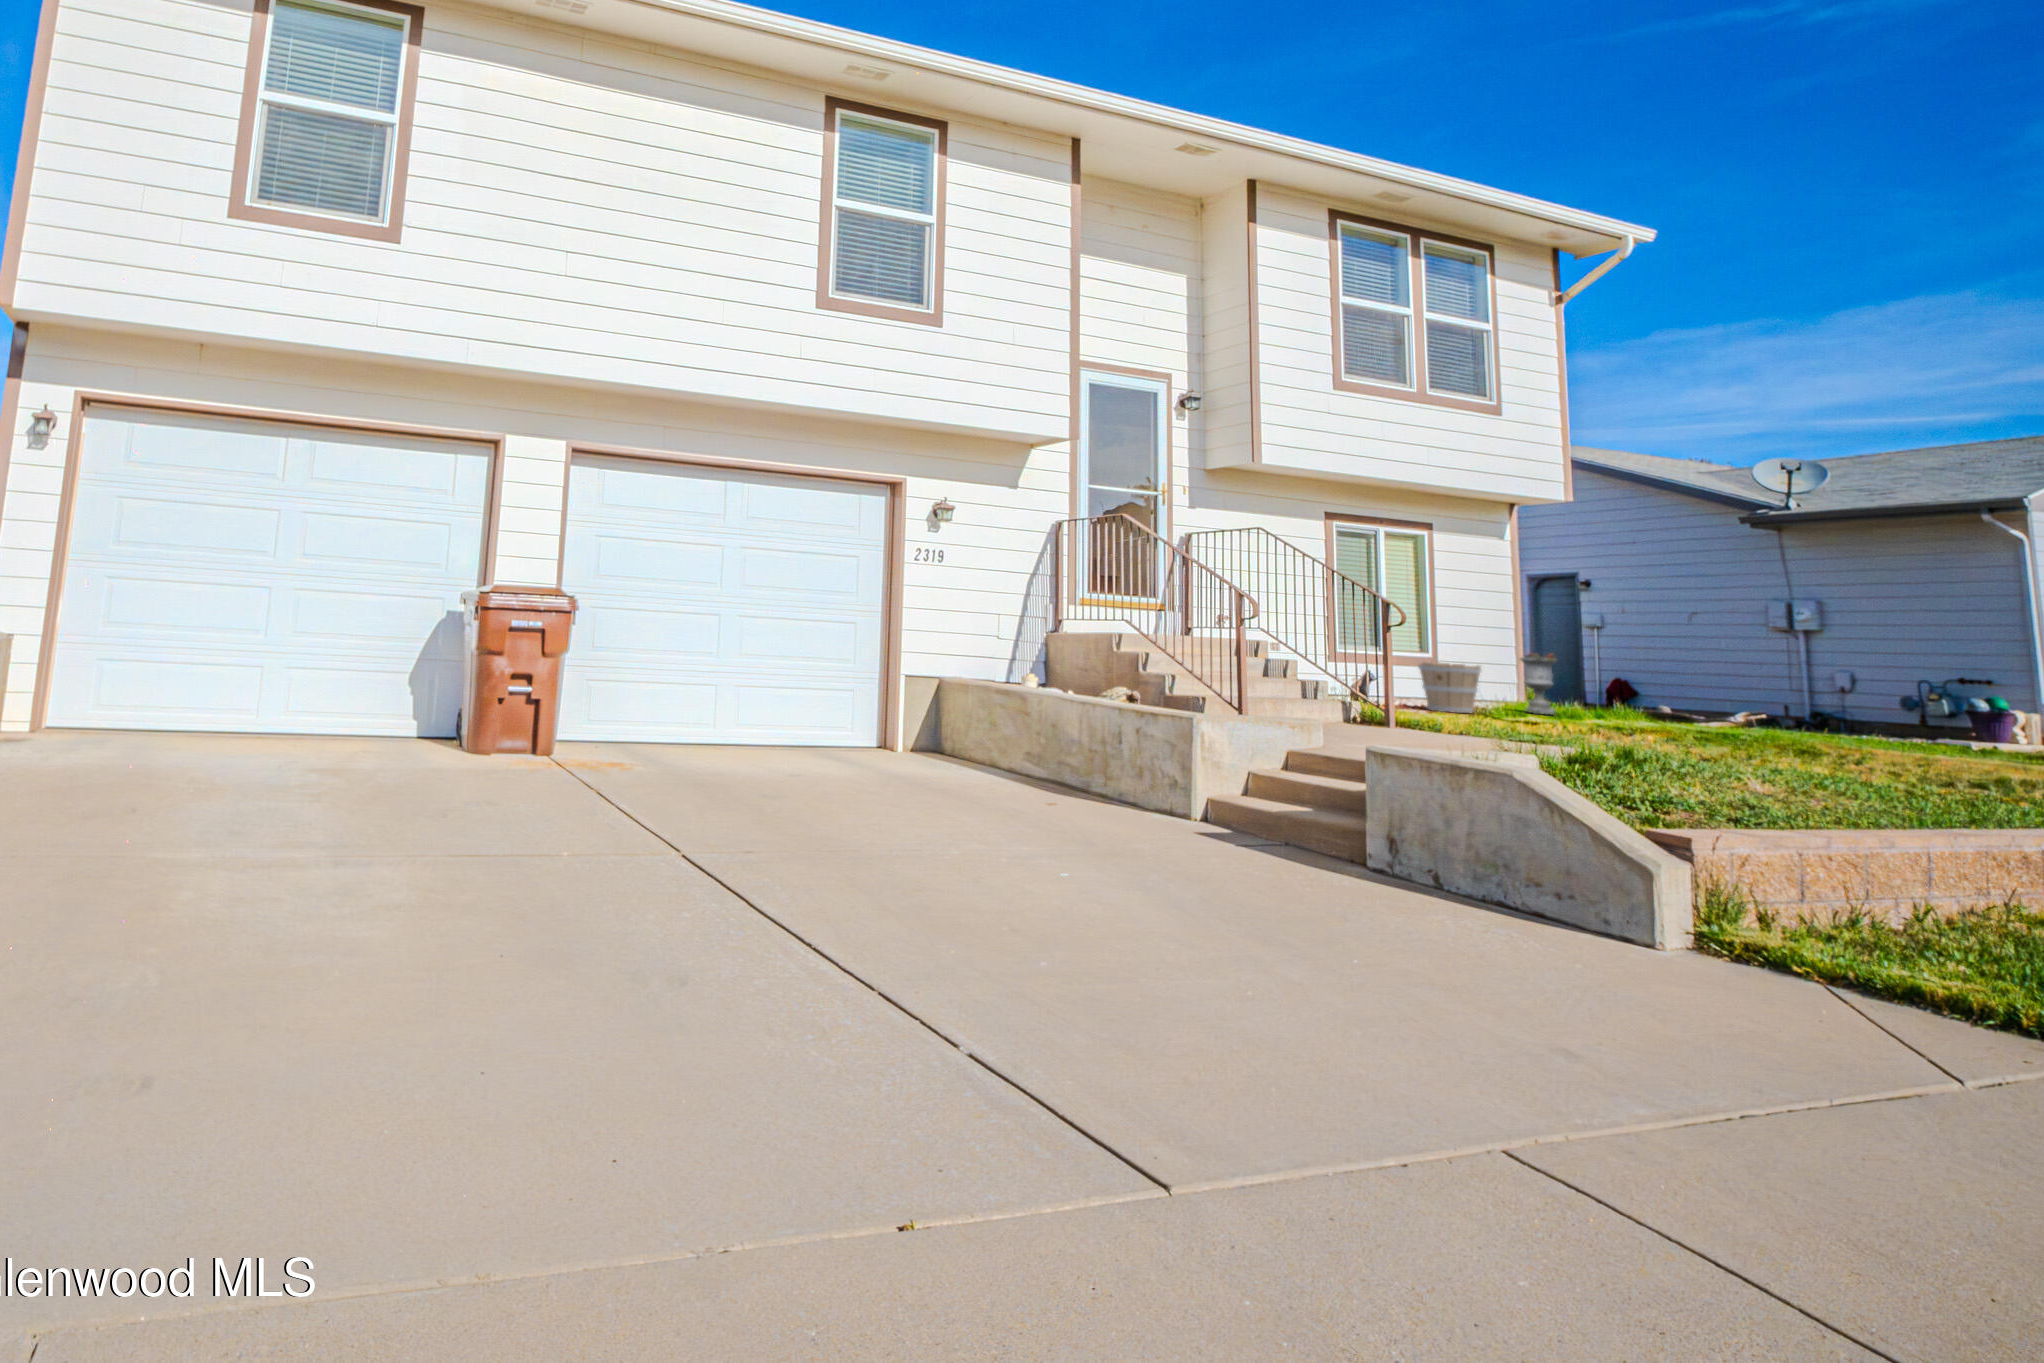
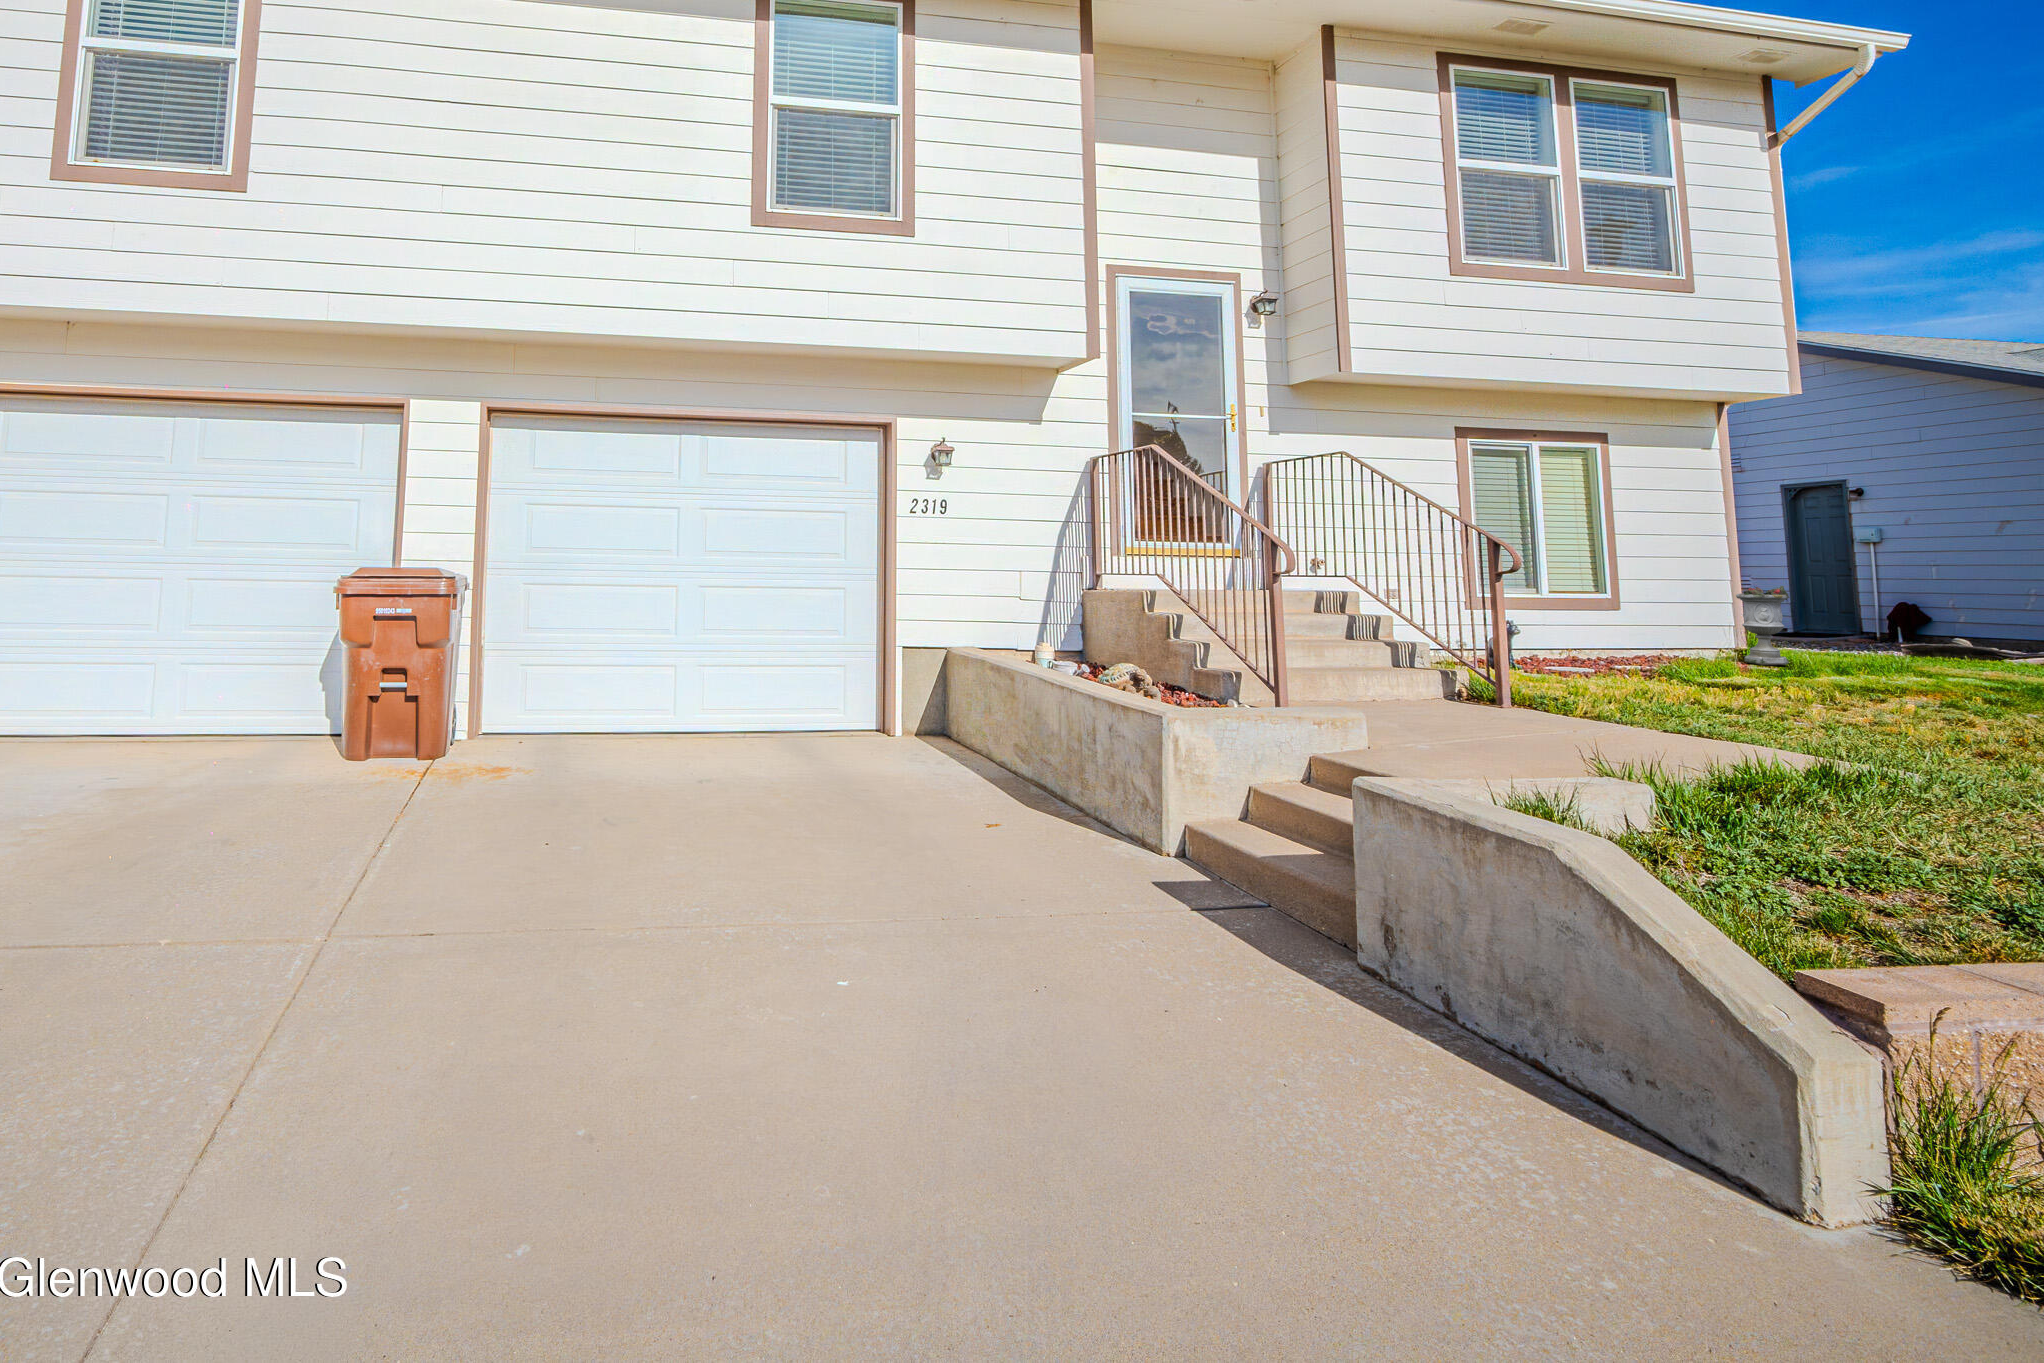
wooden bucket: present [1418,662,1481,713] -> none [1589,606,1674,670]

